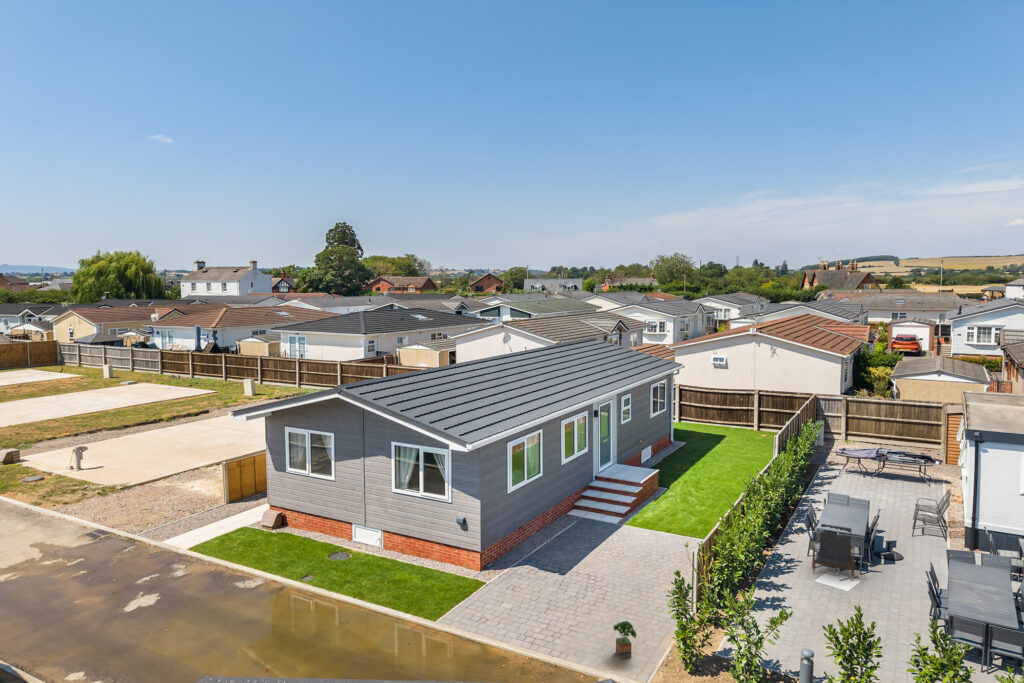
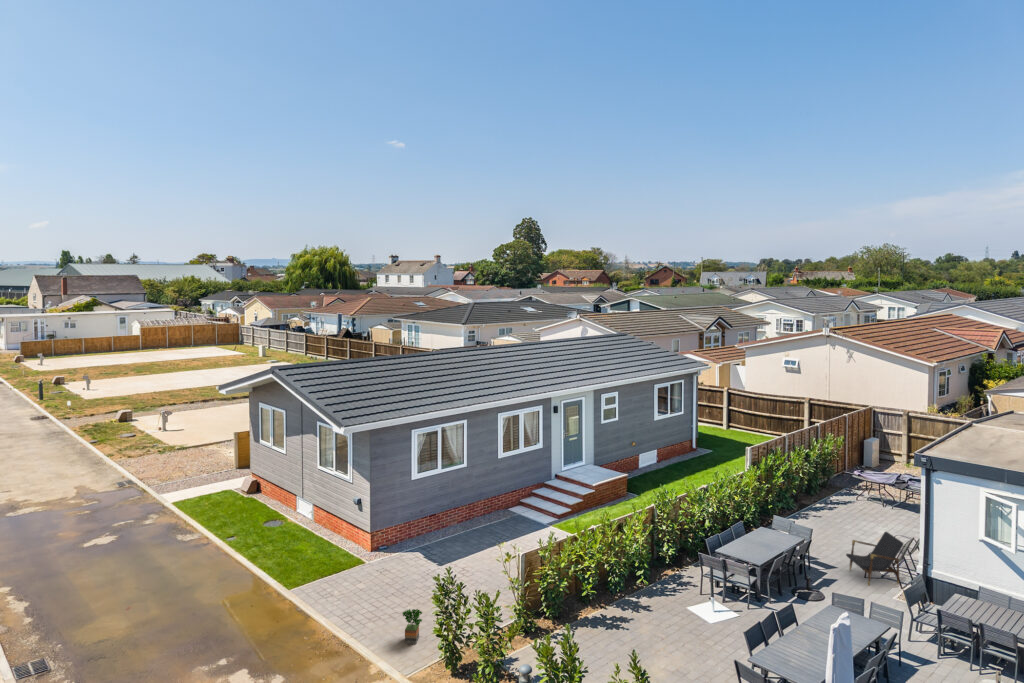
lounge chair: present [813,524,855,581] -> present [846,532,903,585]

